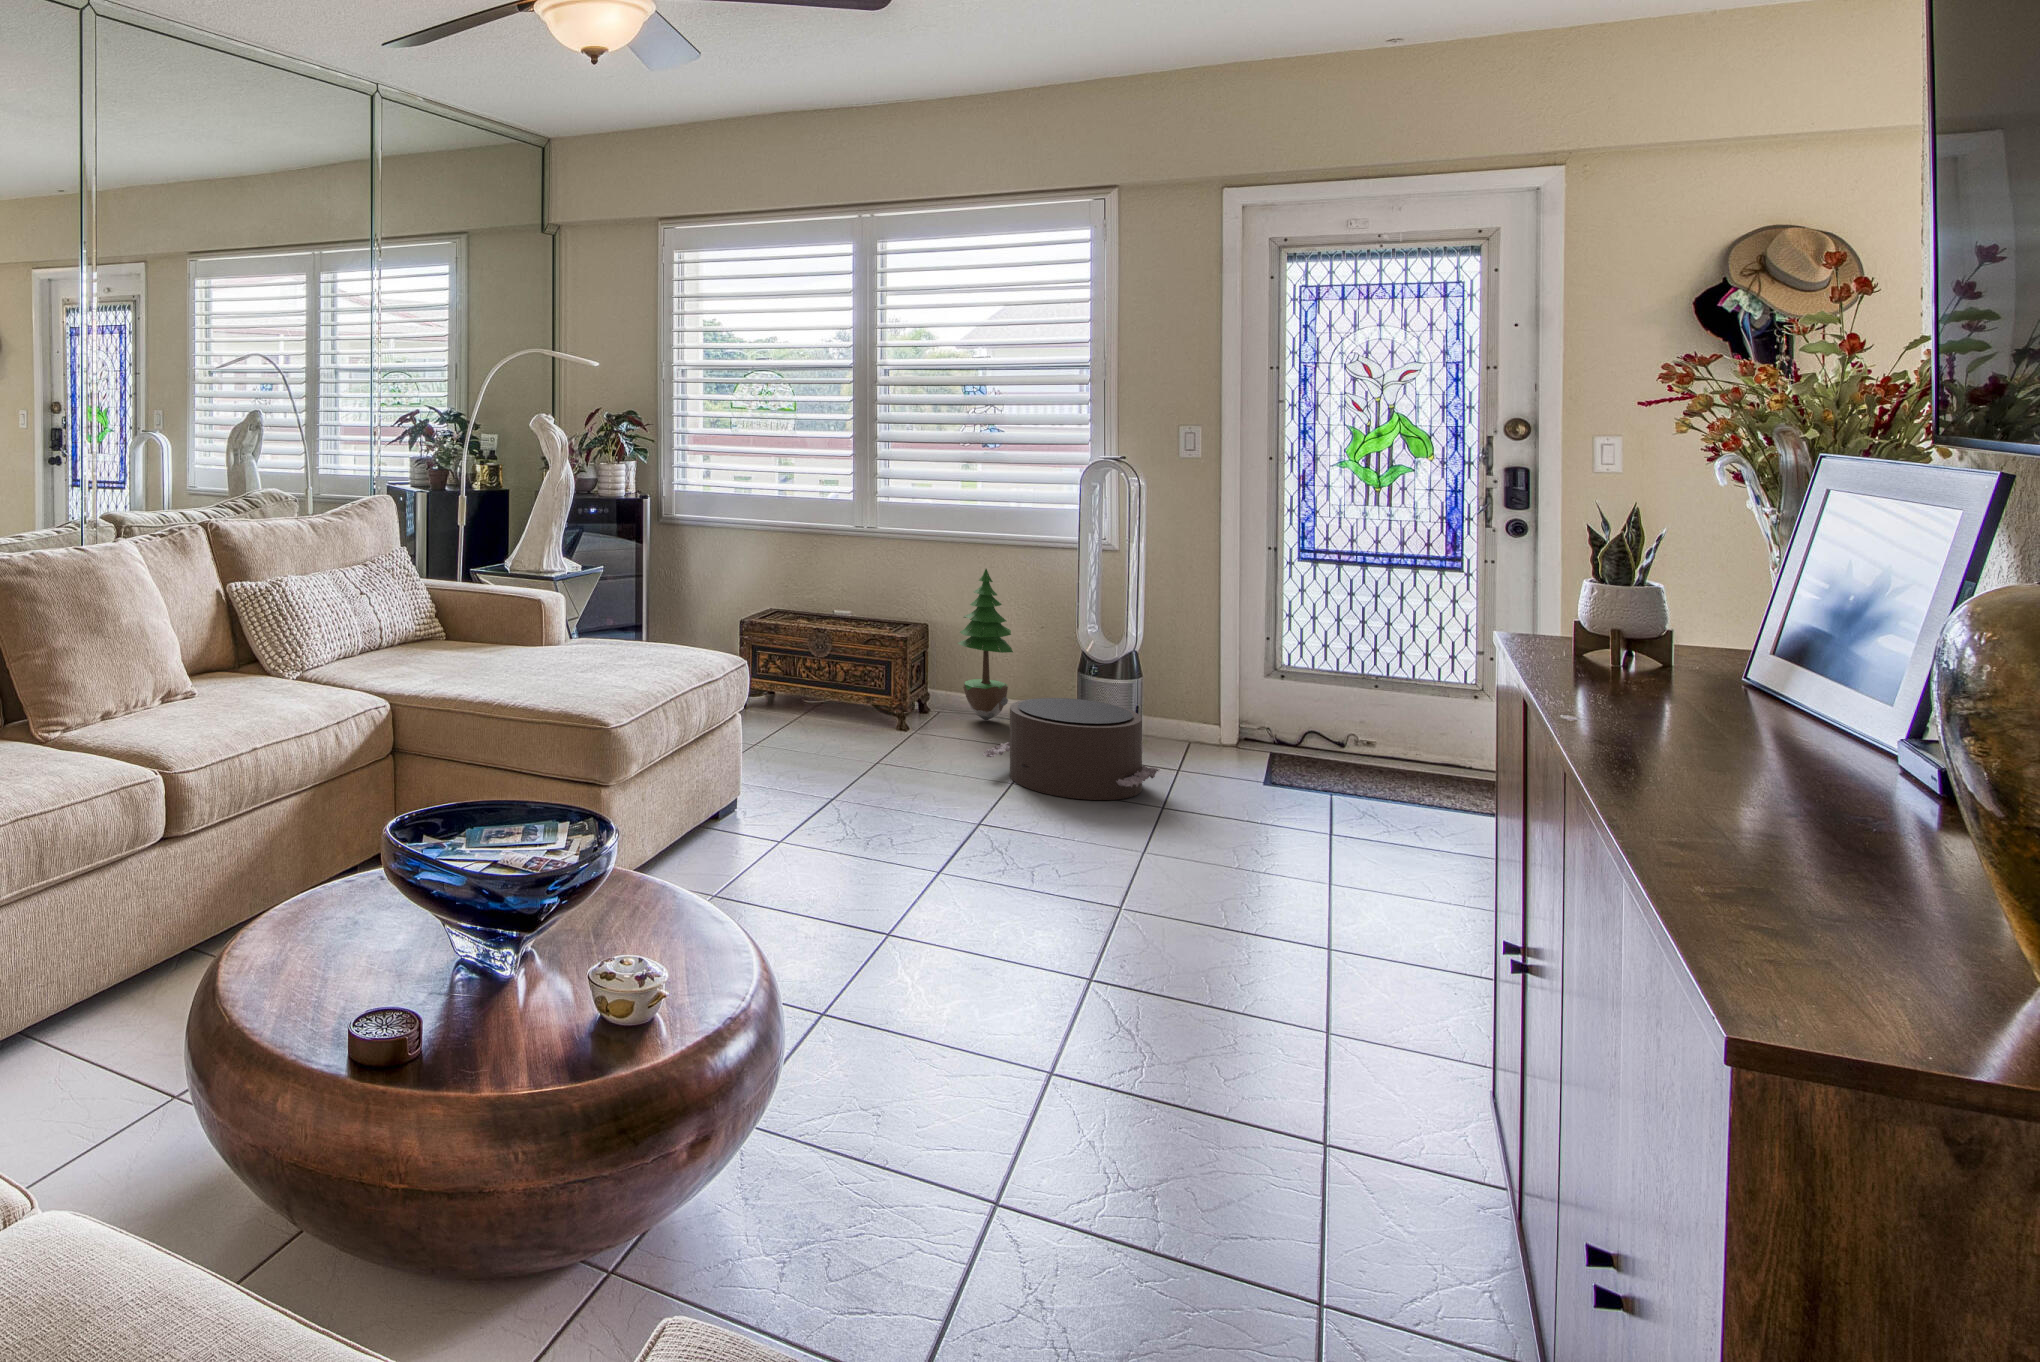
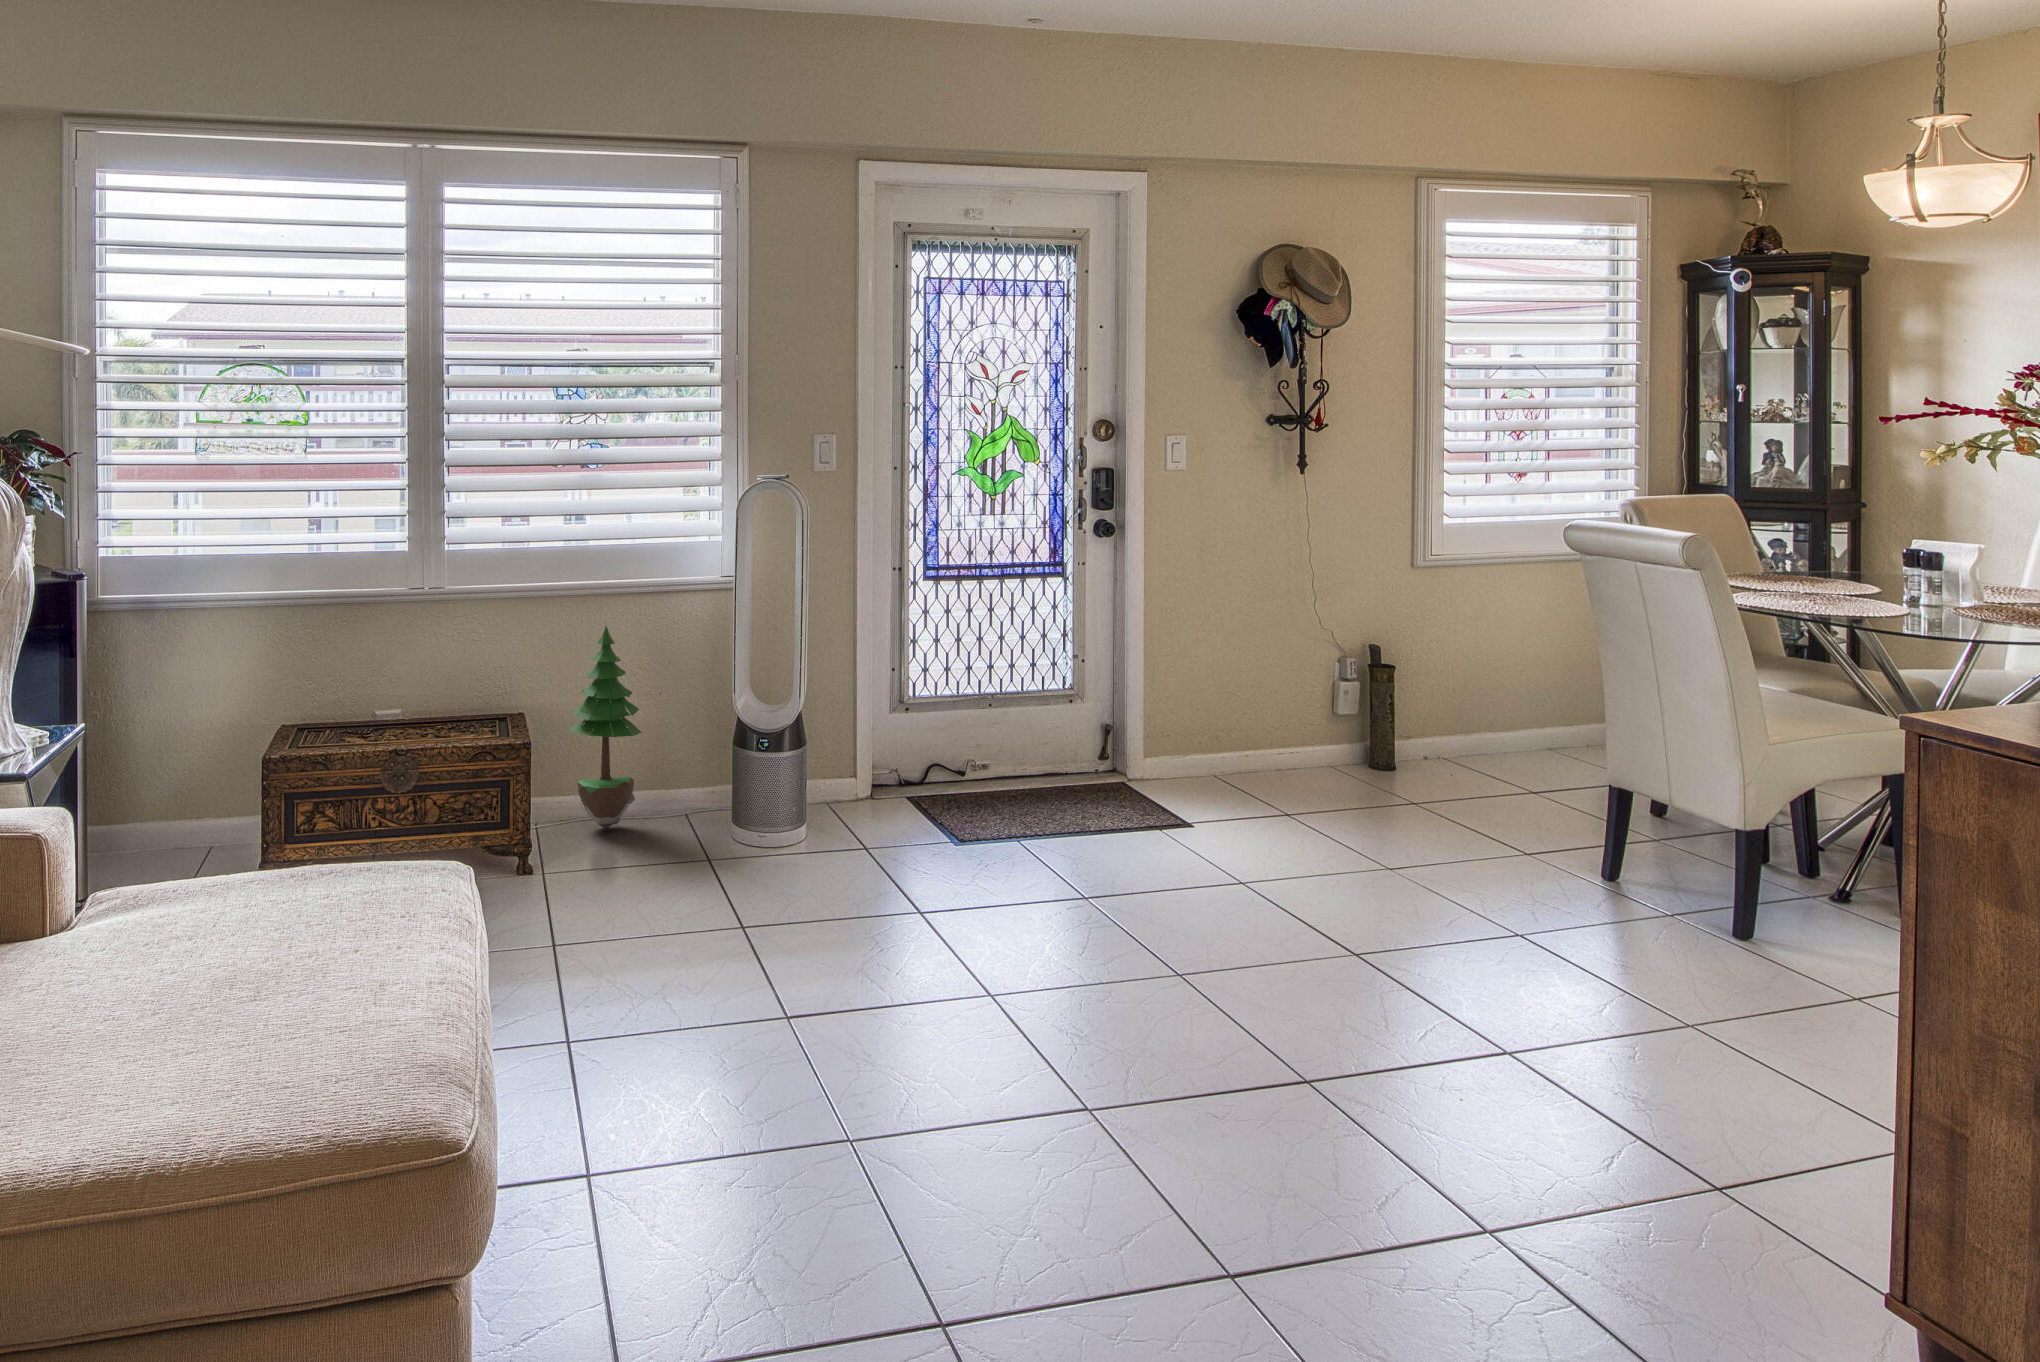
pouf: present [982,698,1159,800] -> none [709,783,914,925]

